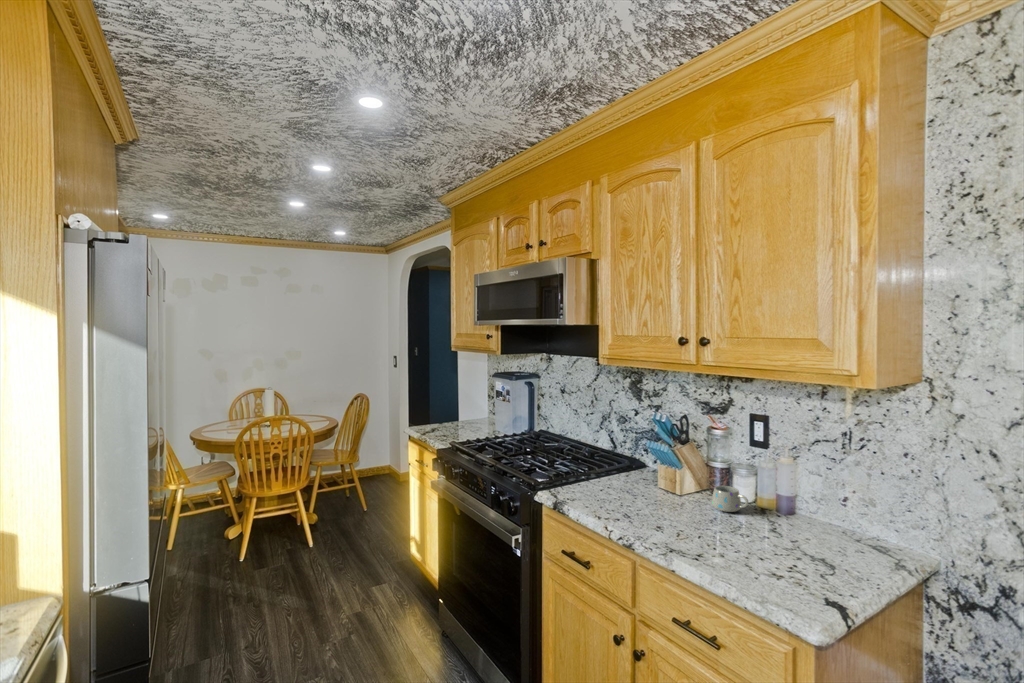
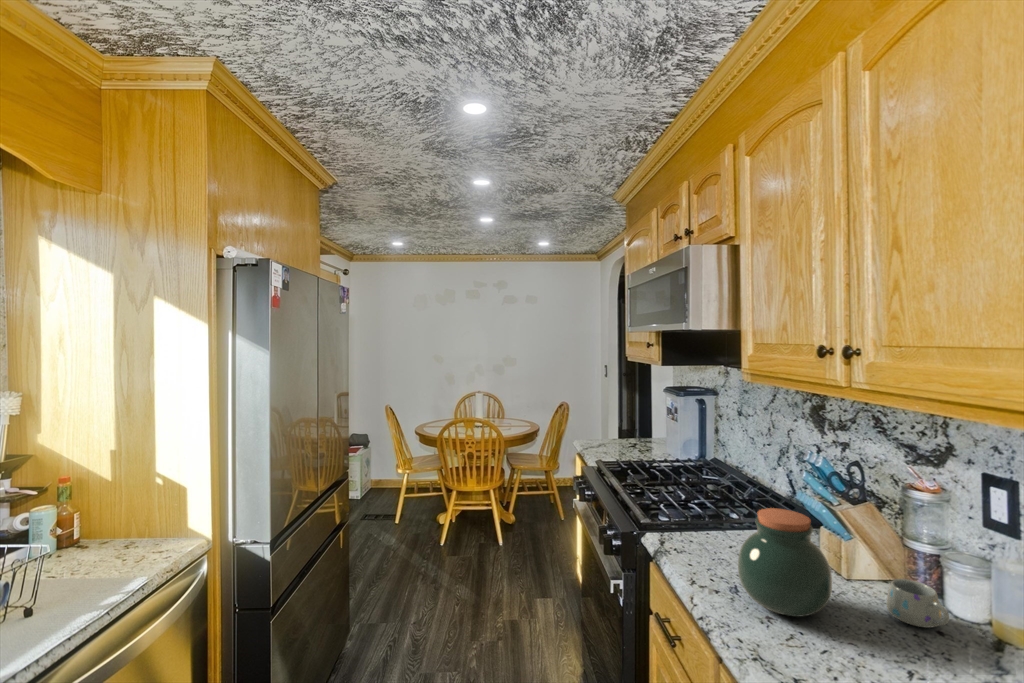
jar: none [633,452,692,522] -> present [738,508,832,617]

